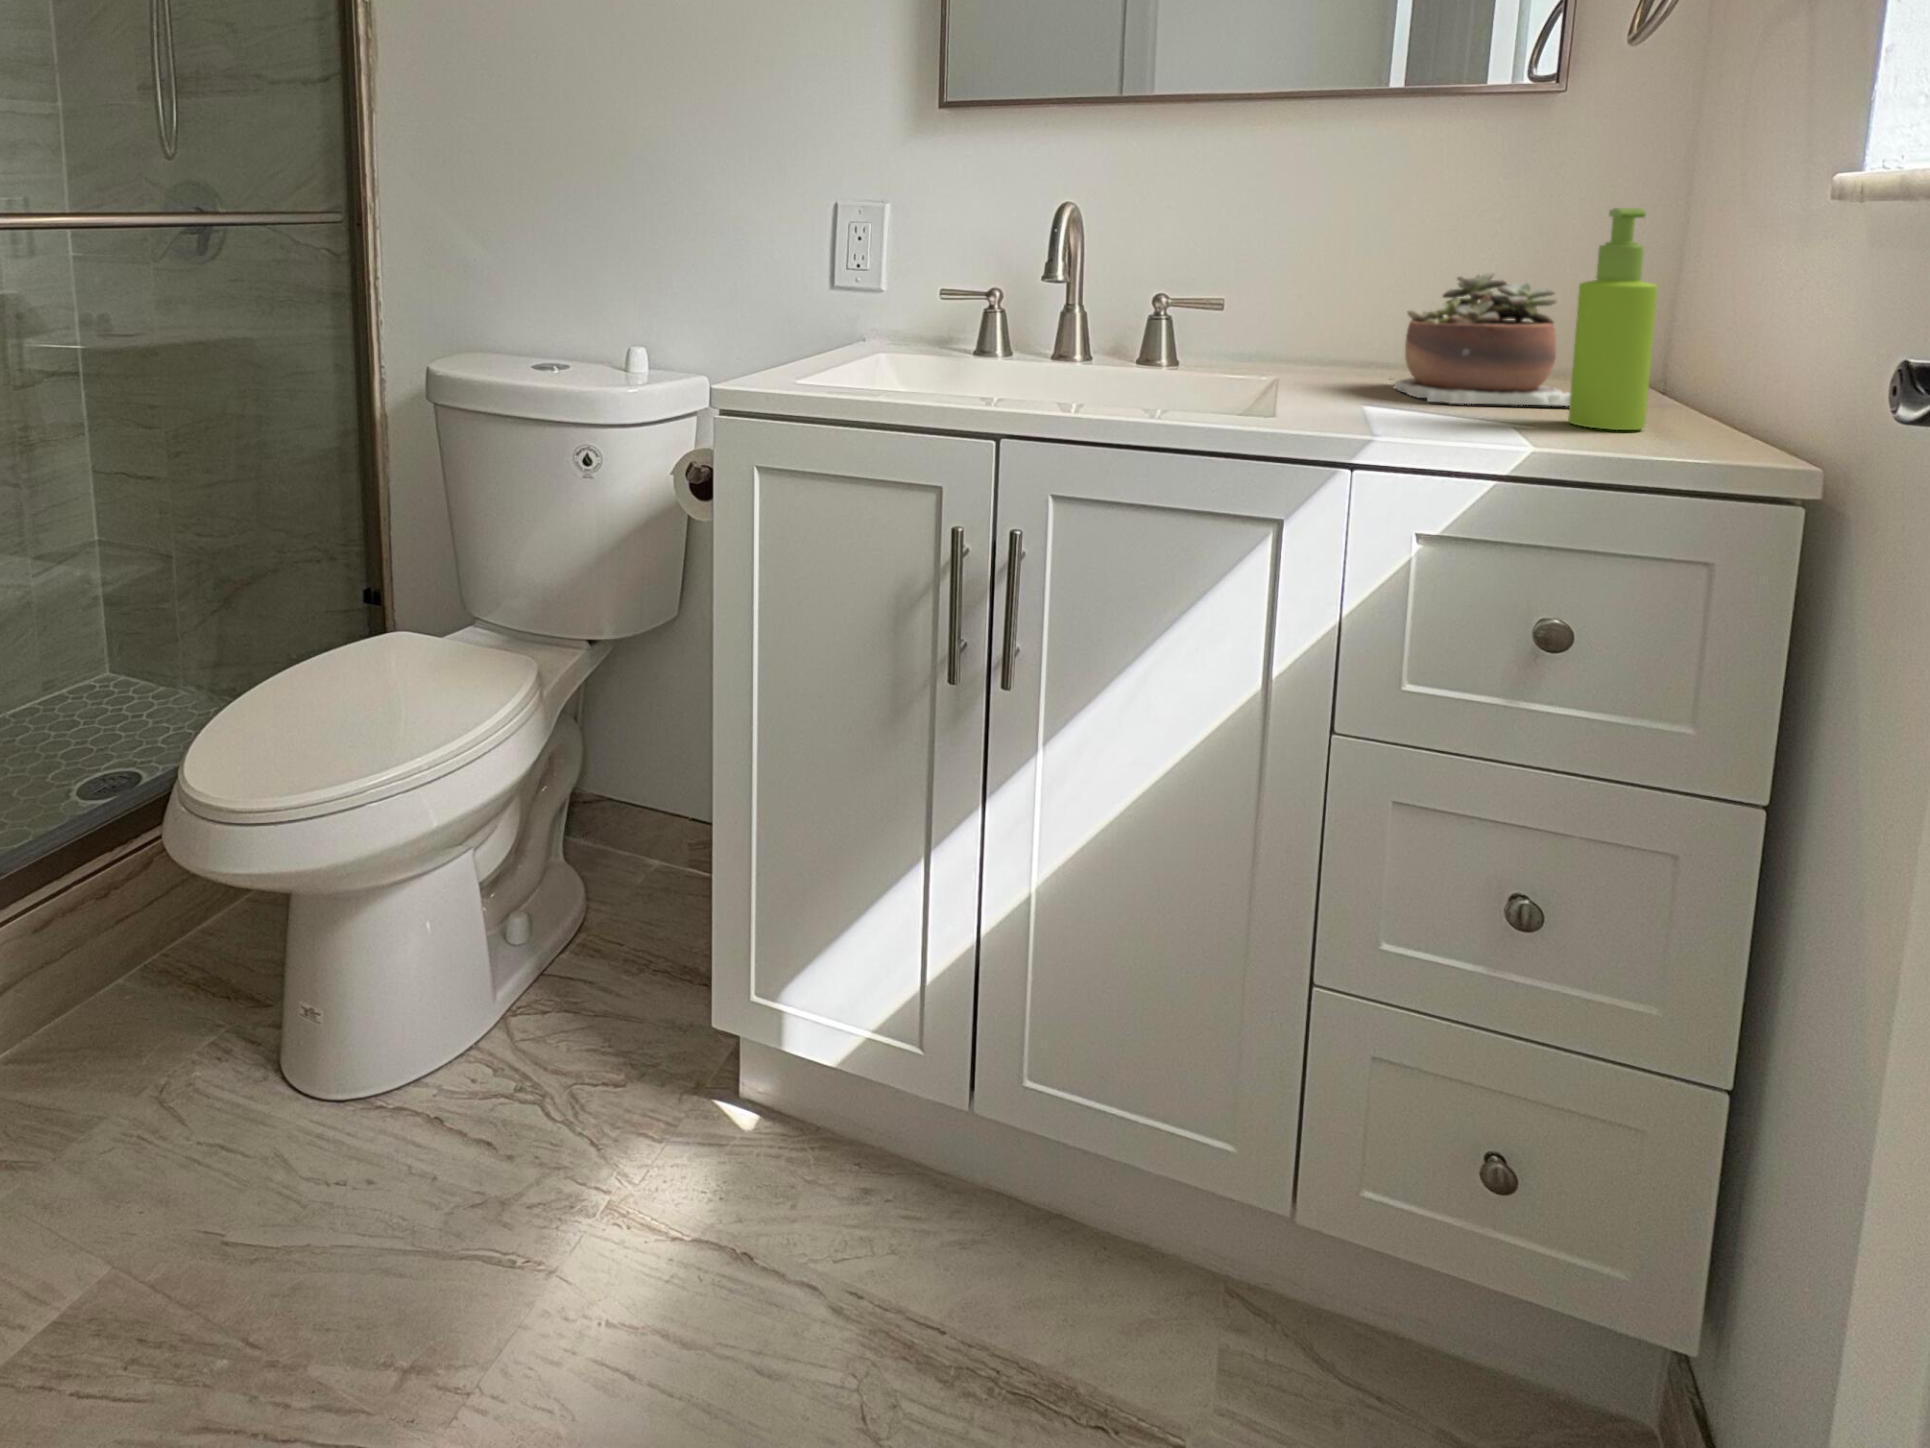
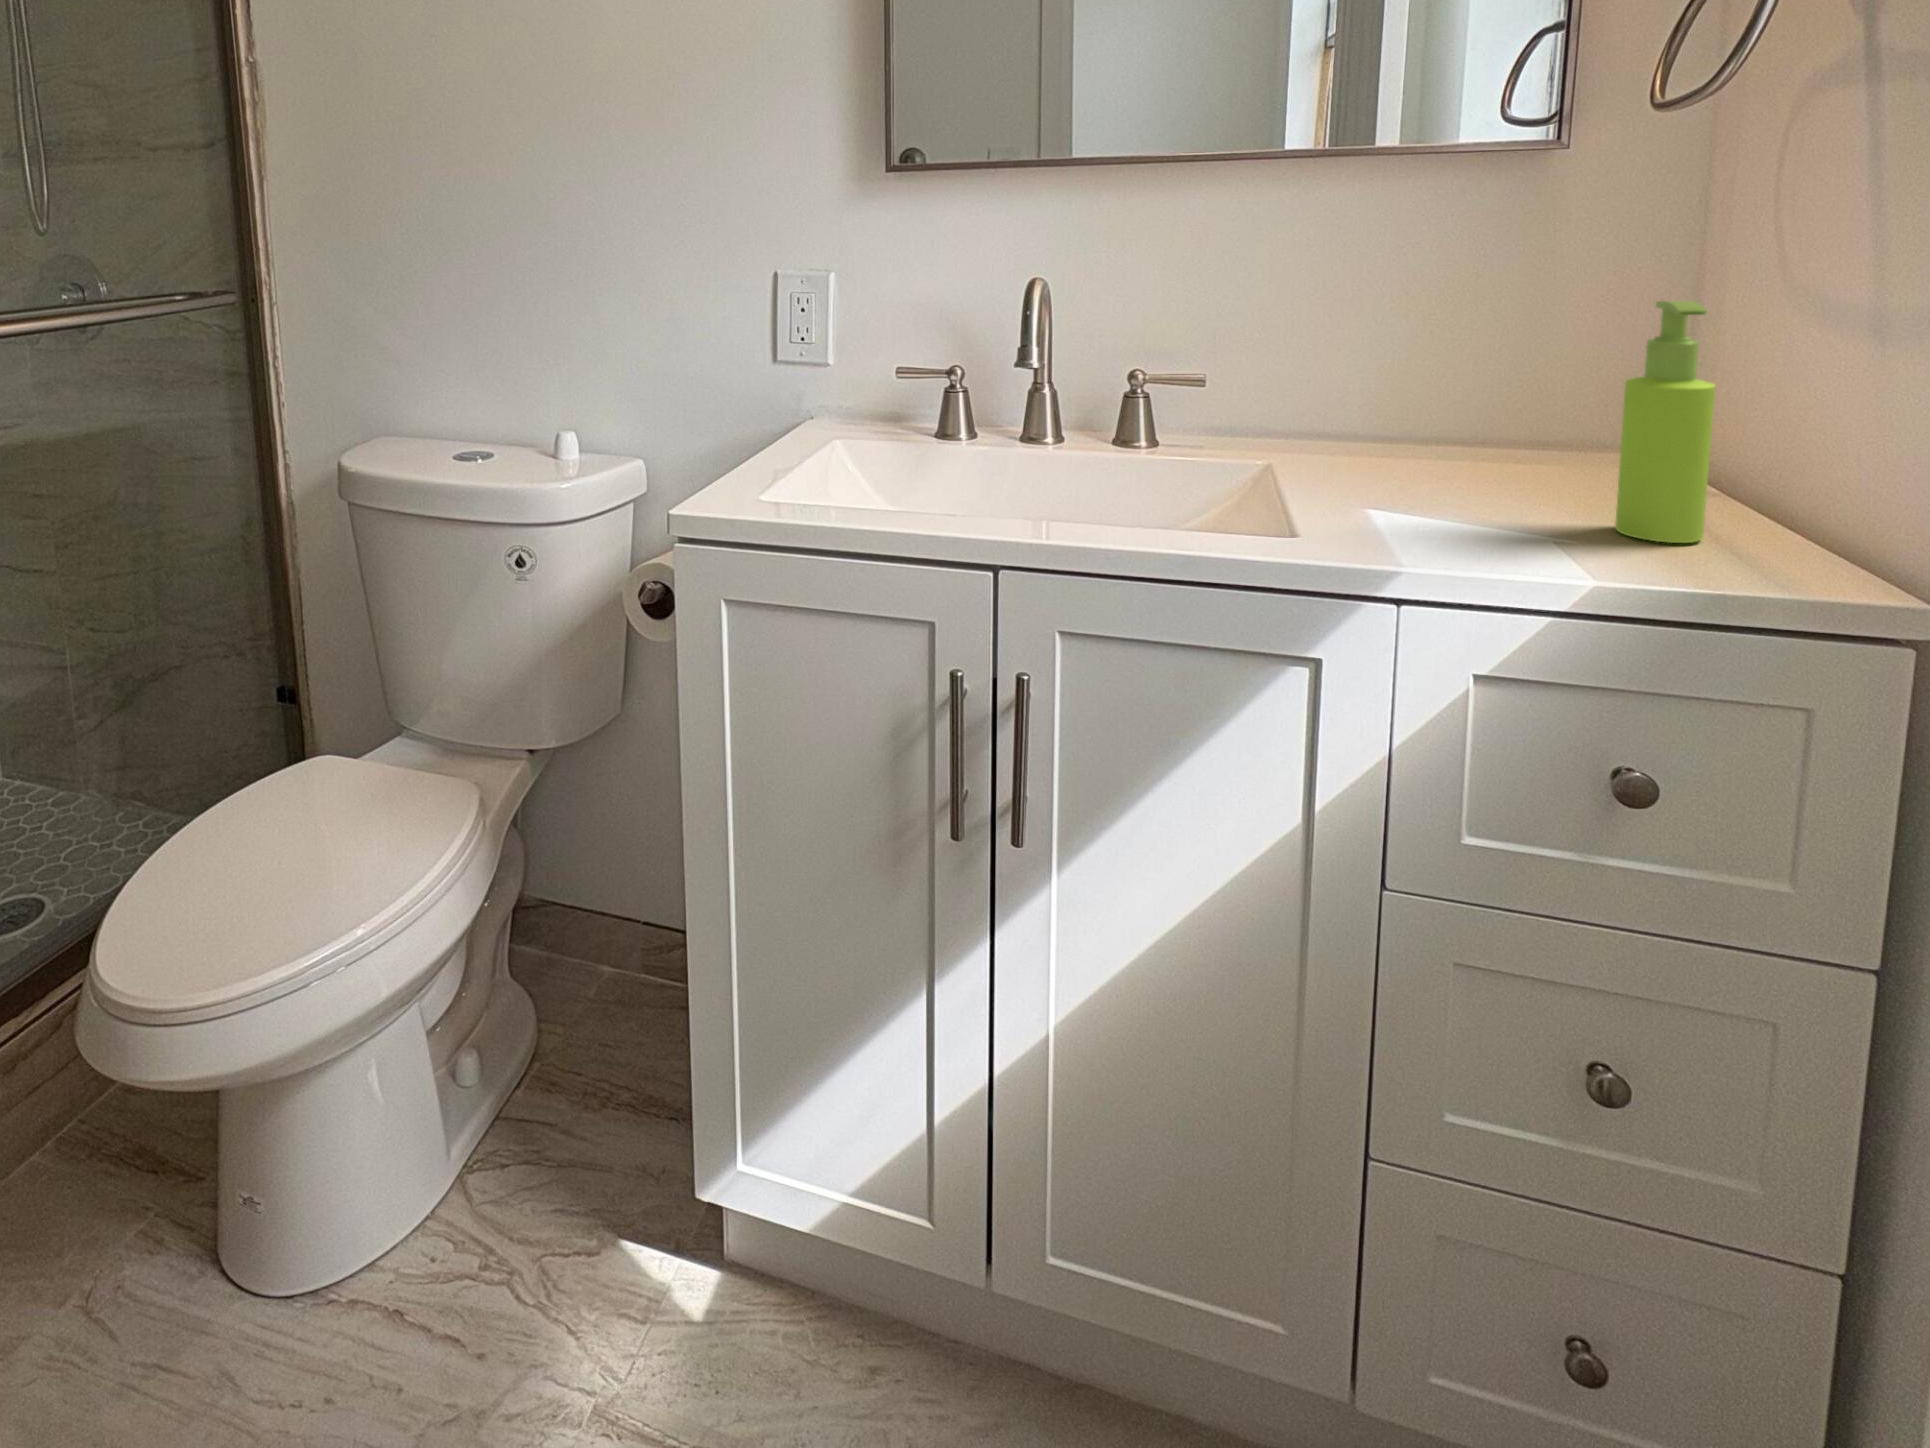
succulent plant: present [1390,272,1570,406] -> none [1391,349,1615,502]

